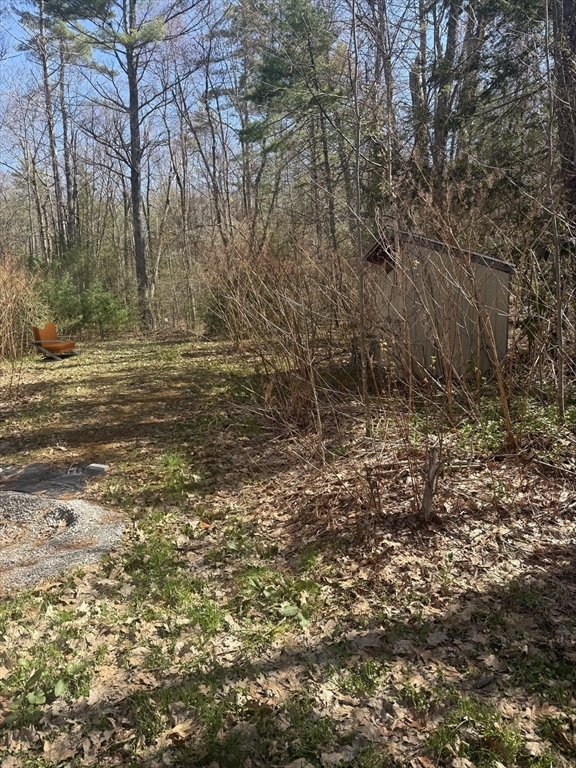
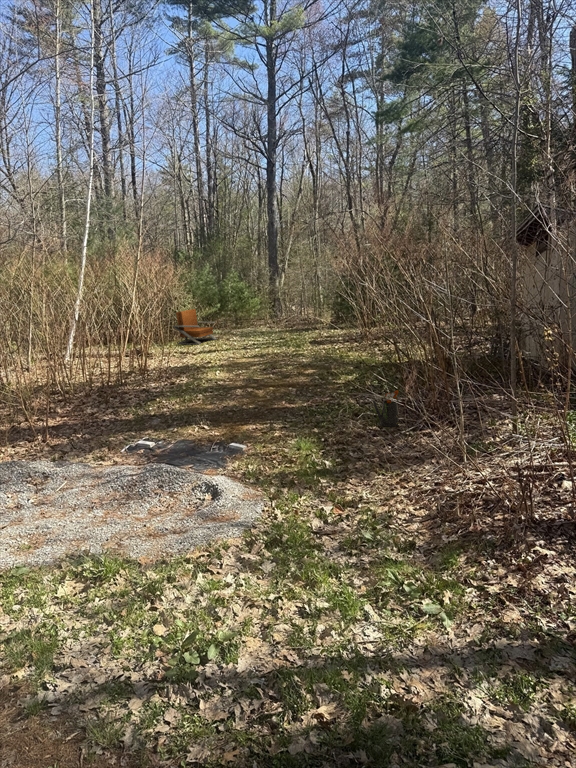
watering can: none [241,398,273,436] -> present [373,391,400,427]

